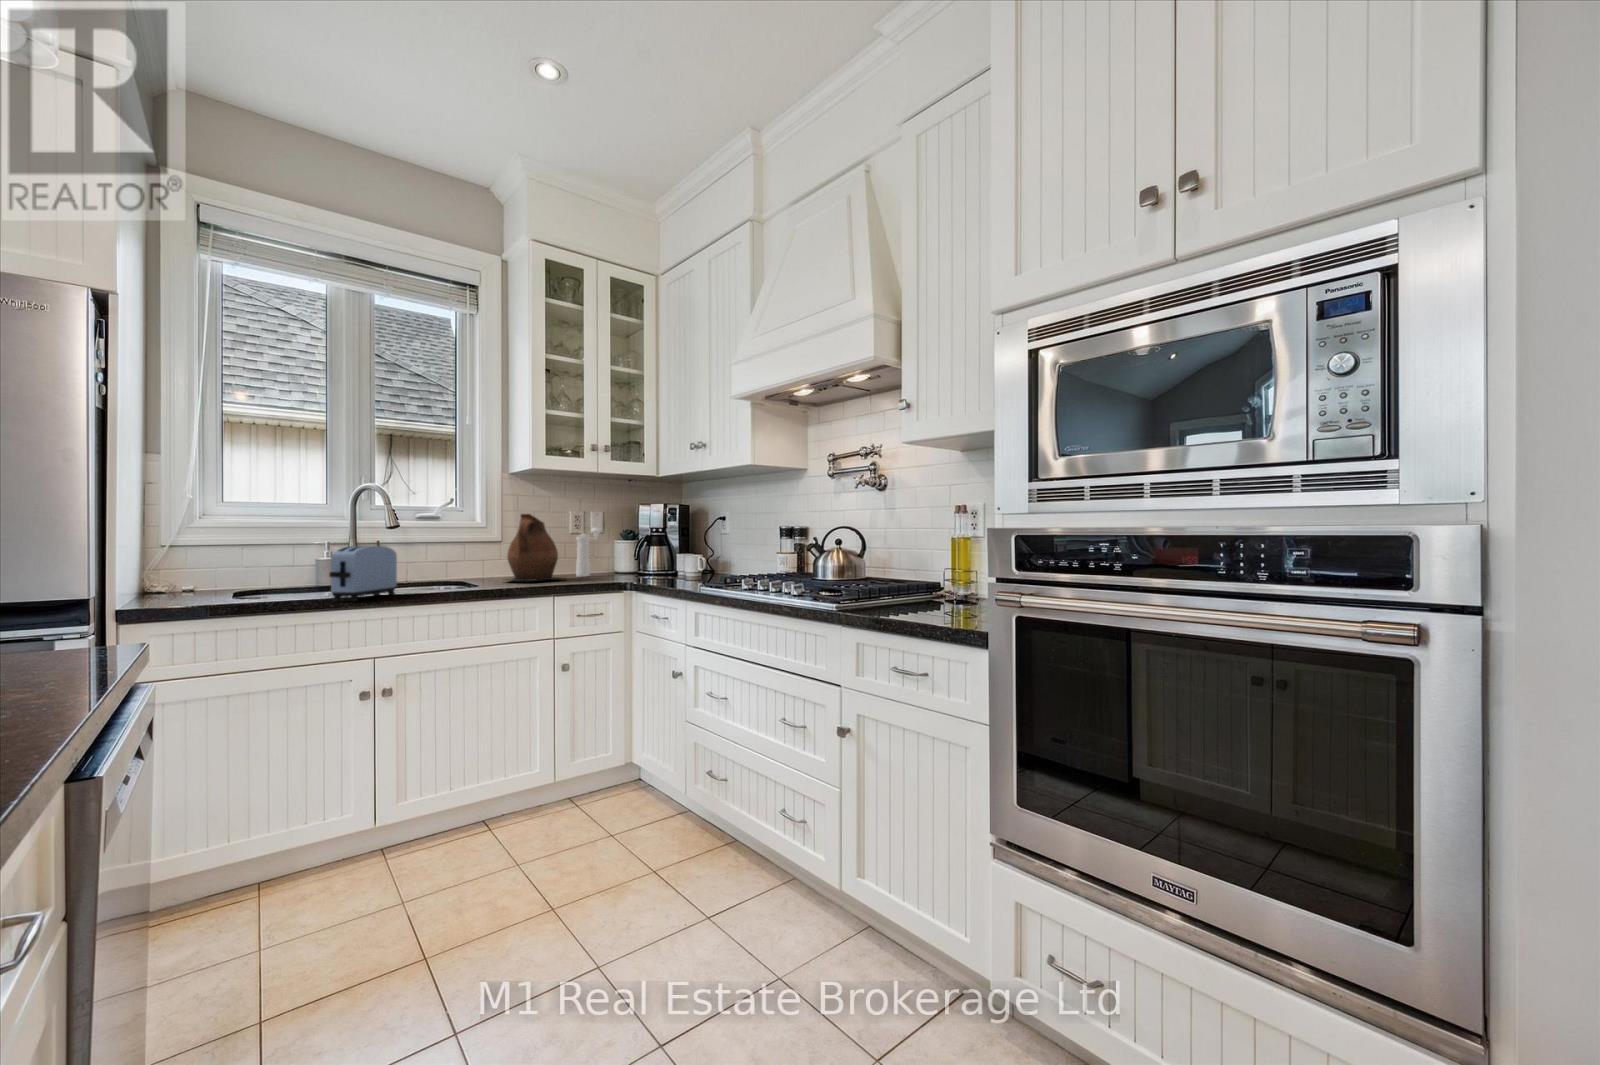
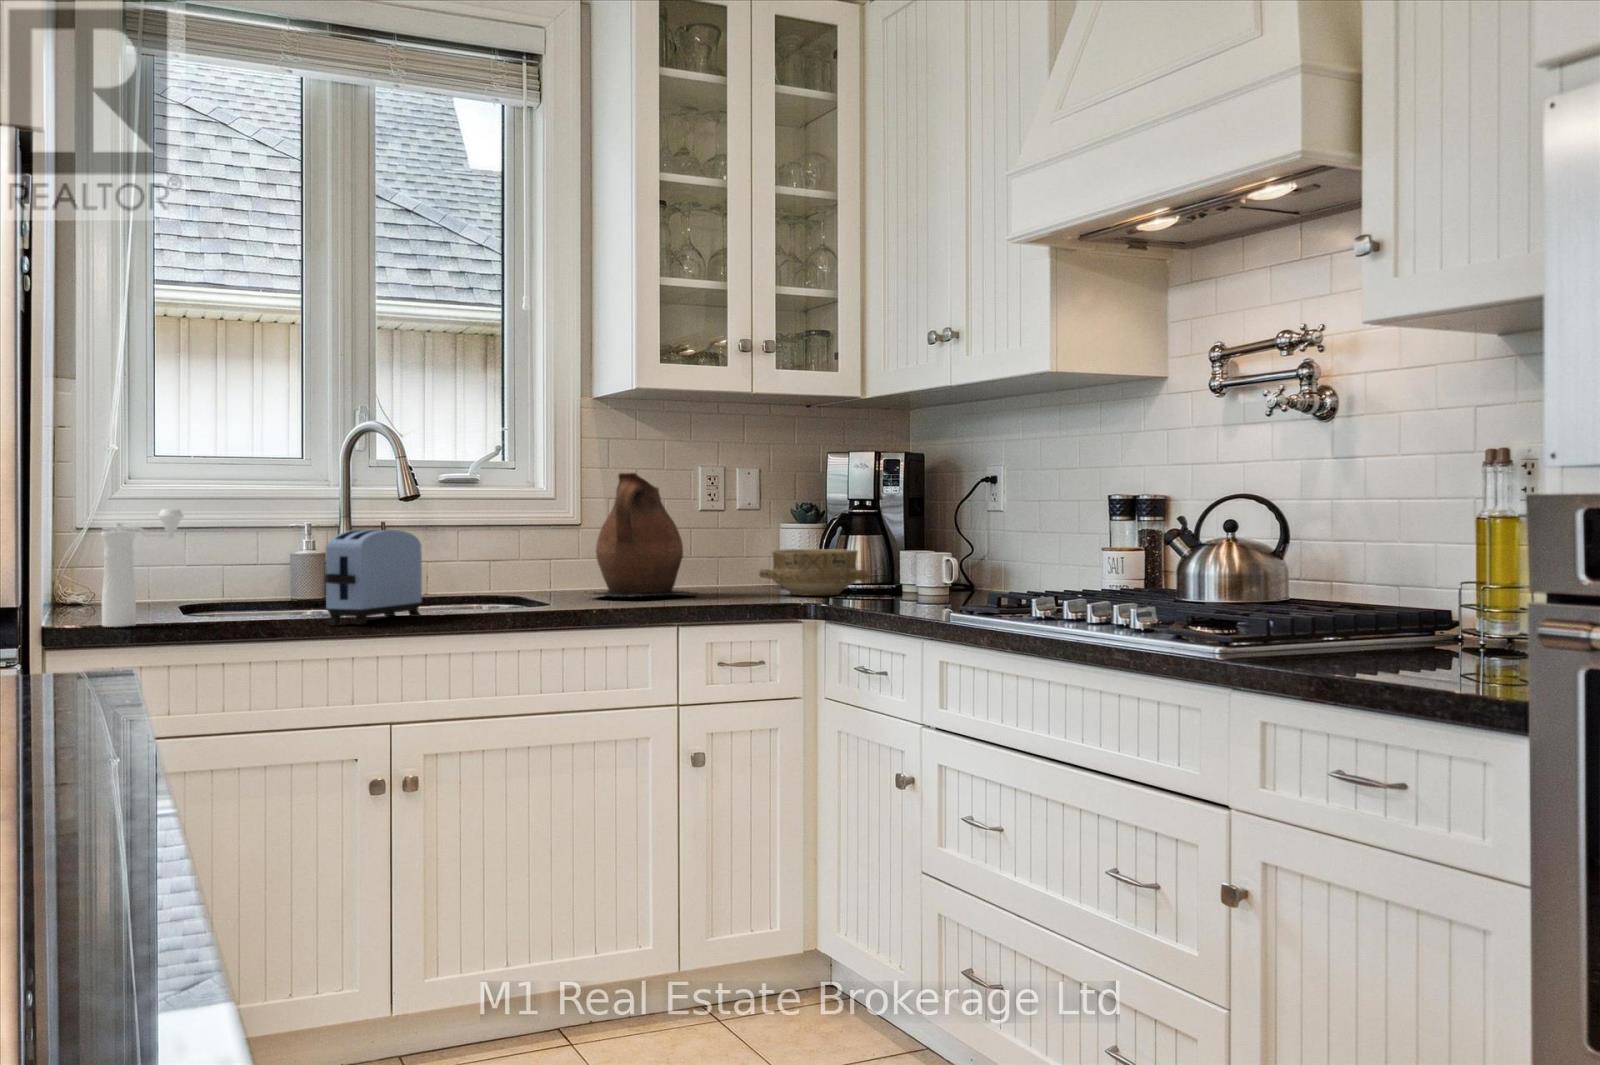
pepper mill: present [576,528,601,577] -> present [101,509,183,627]
ceramic bowl: none [601,554,661,579] -> present [759,549,870,595]

